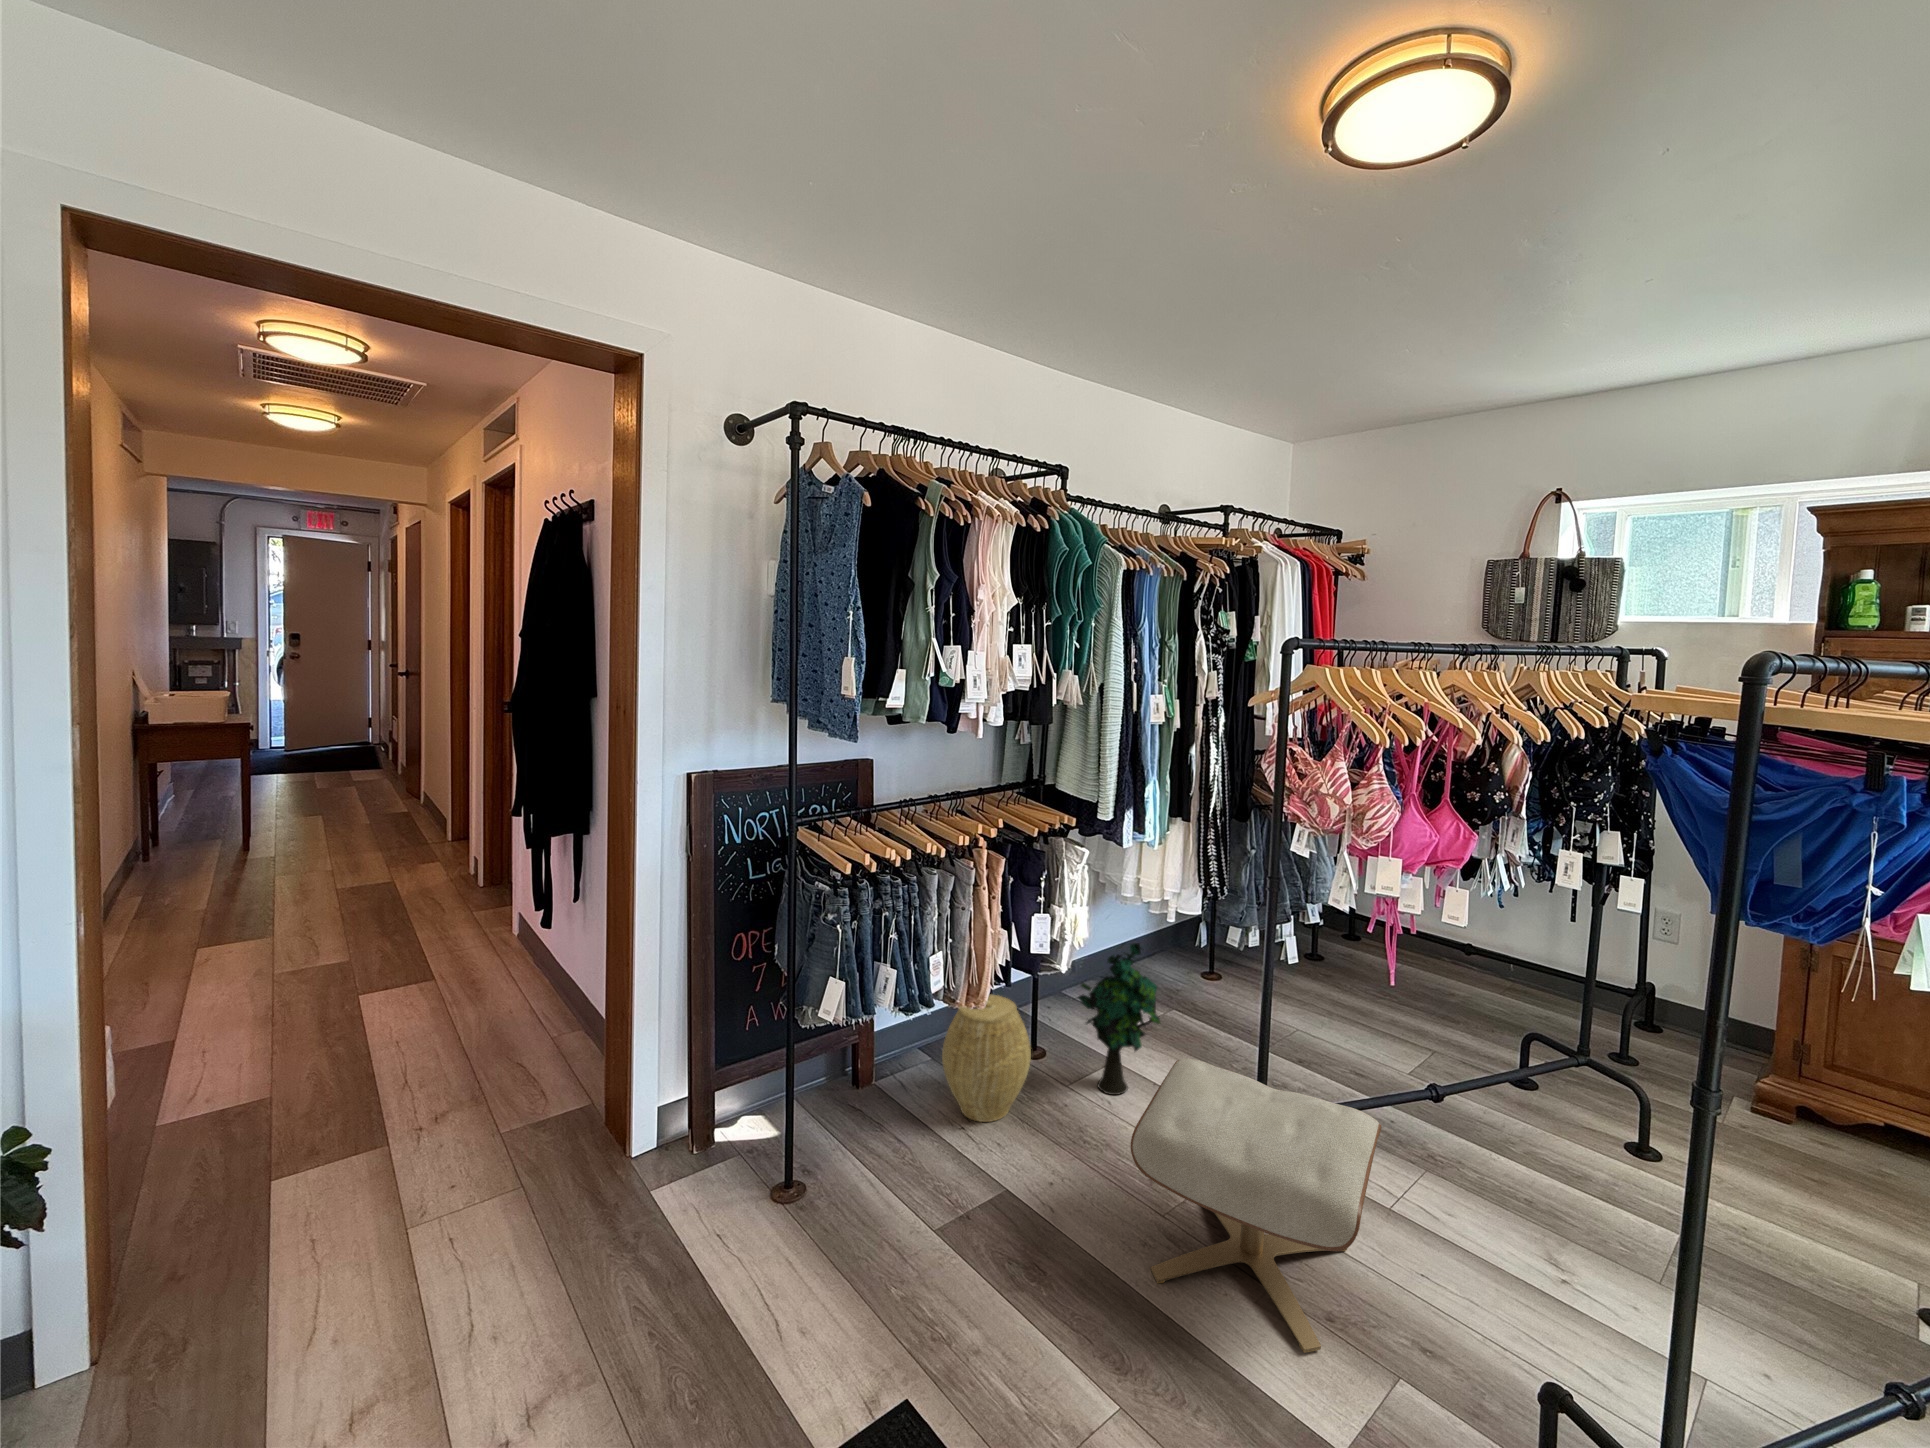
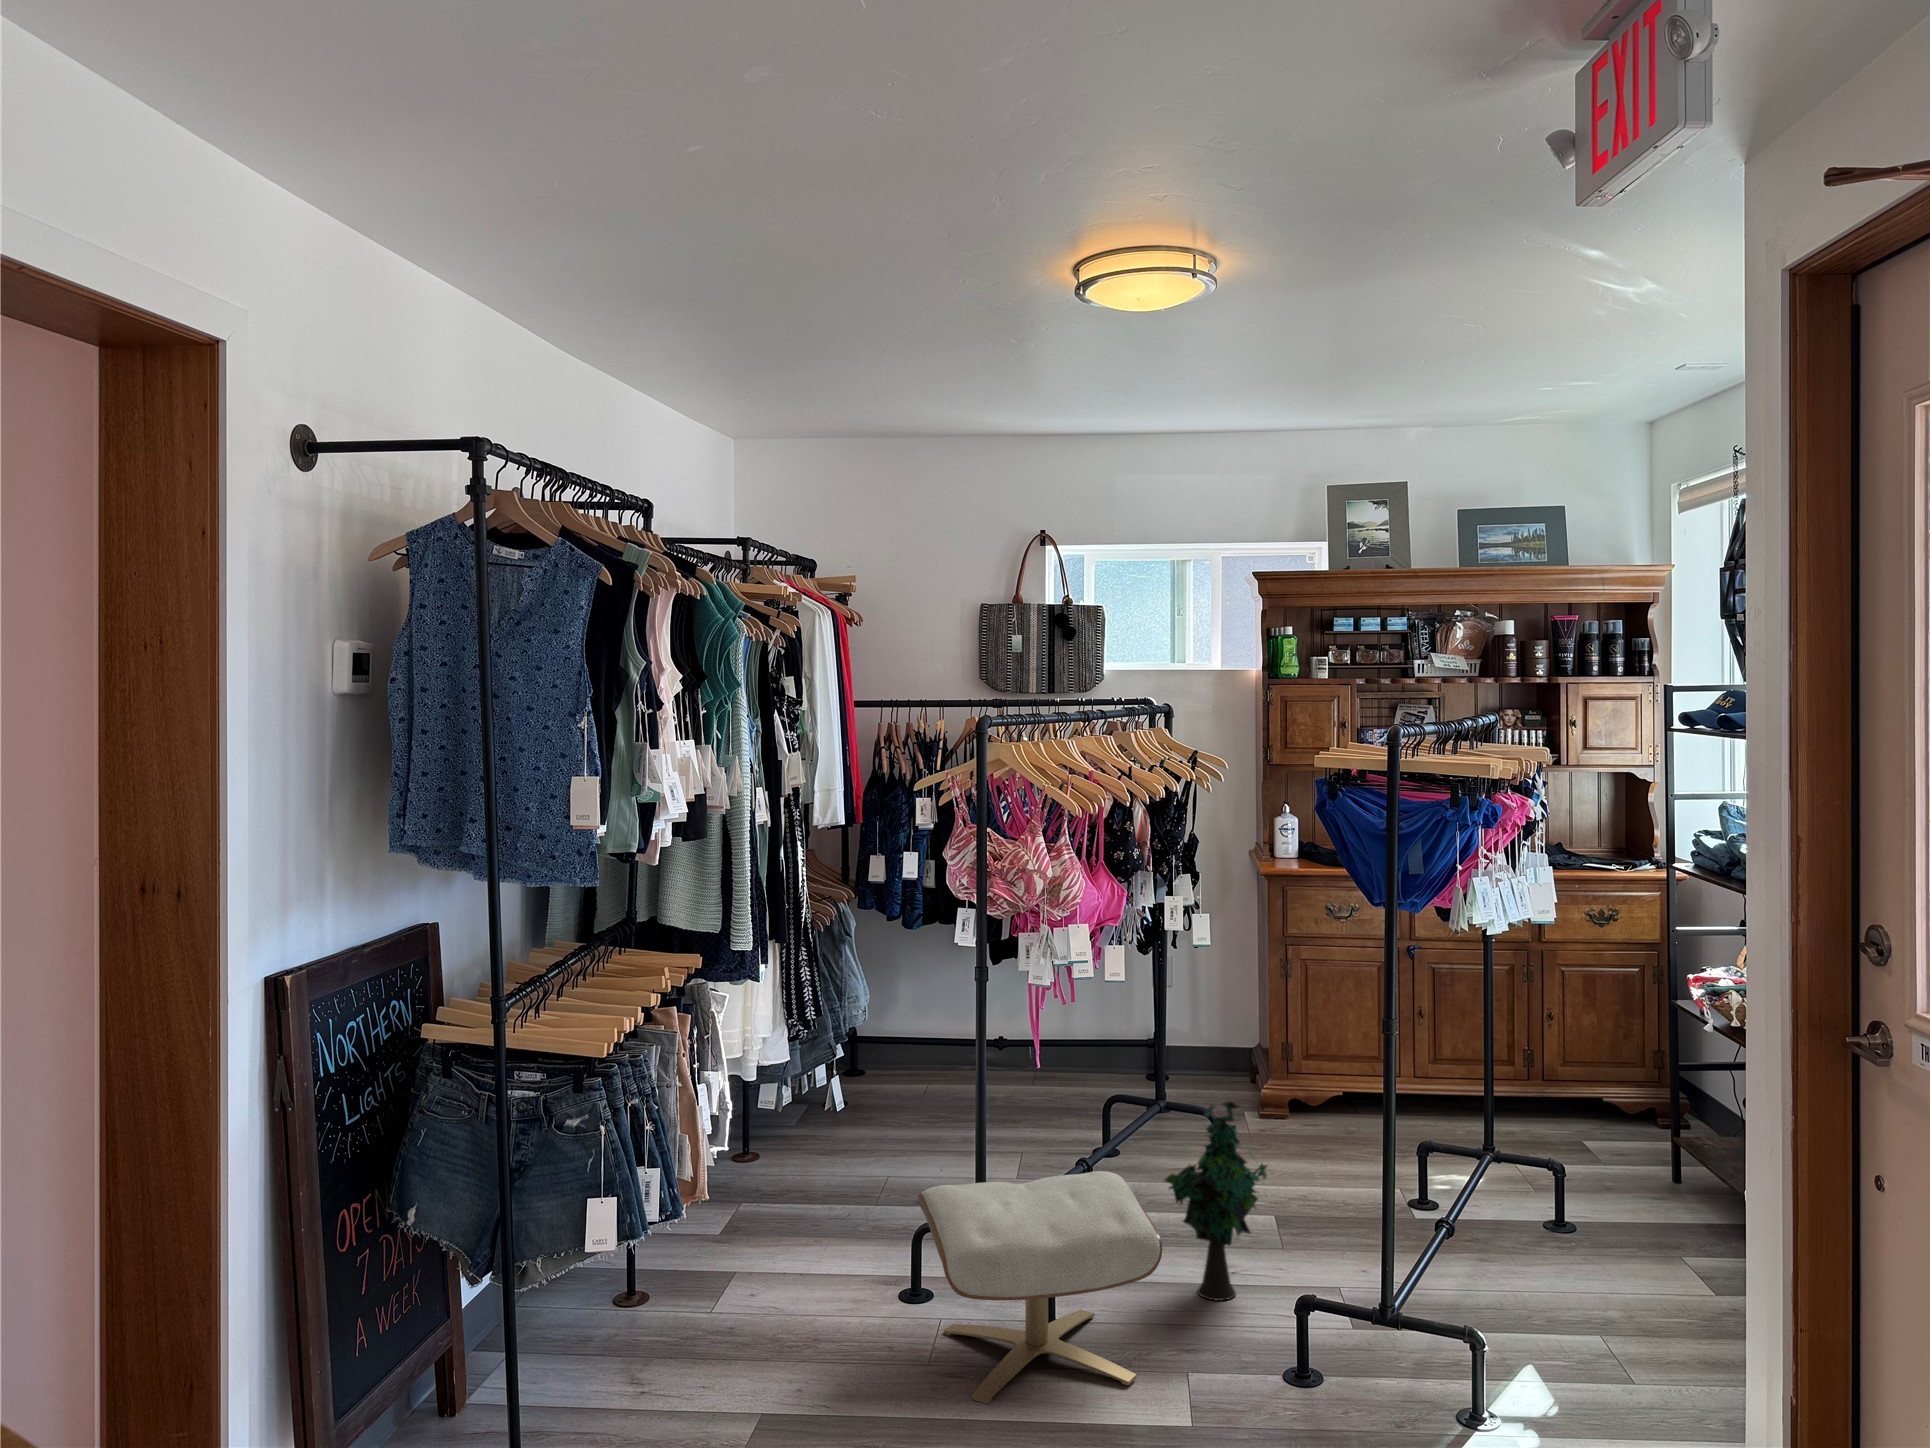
decorative plant: present [1077,943,1160,1095] -> present [1164,1102,1267,1301]
woven basket: present [942,994,1031,1122] -> none [593,1213,716,1382]

